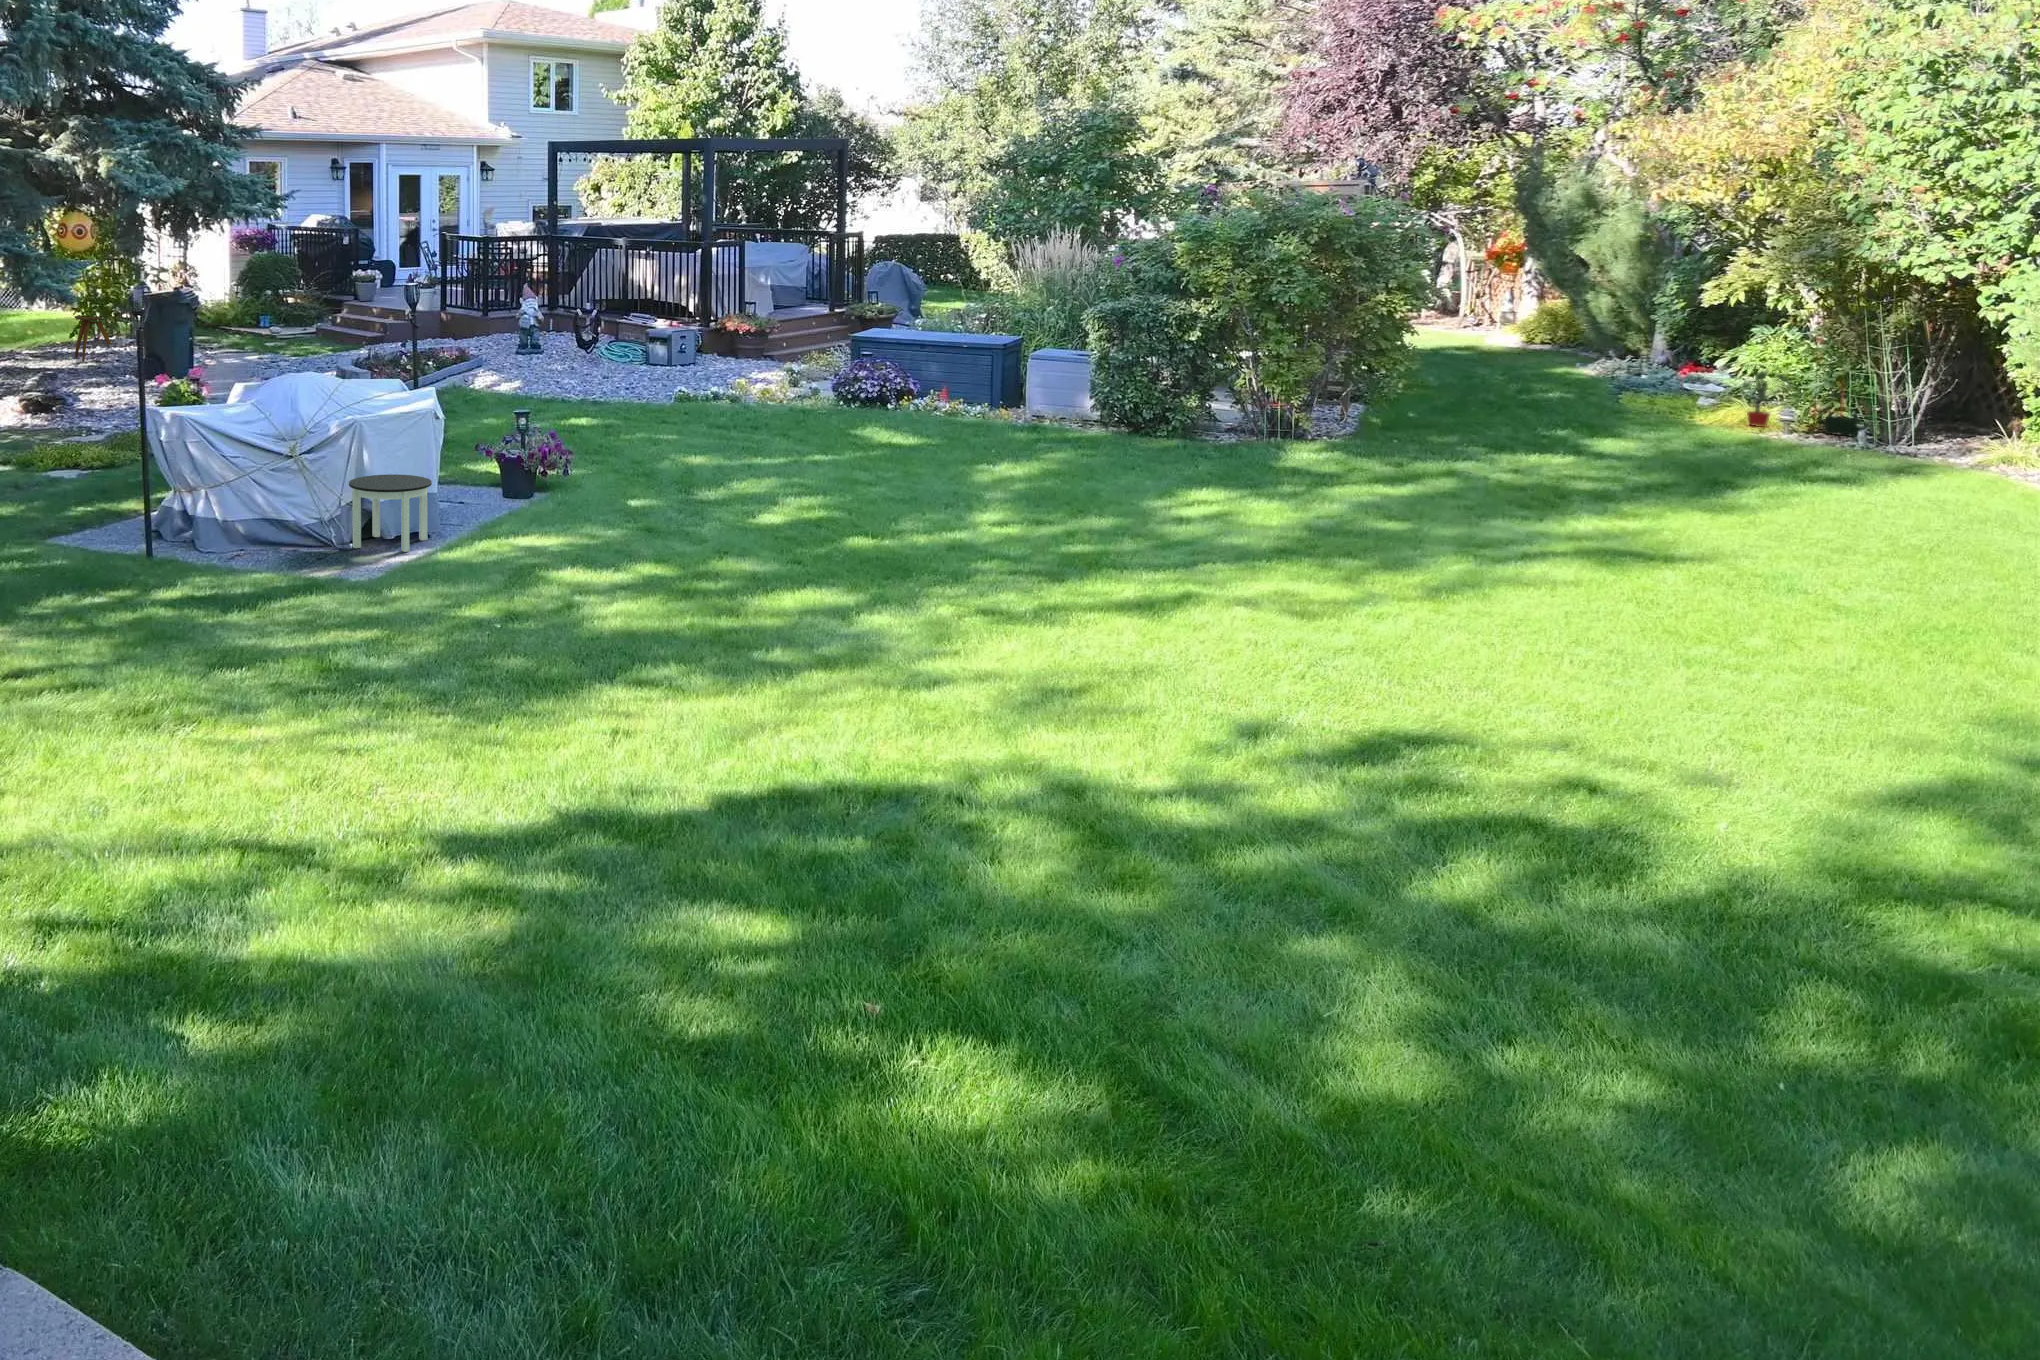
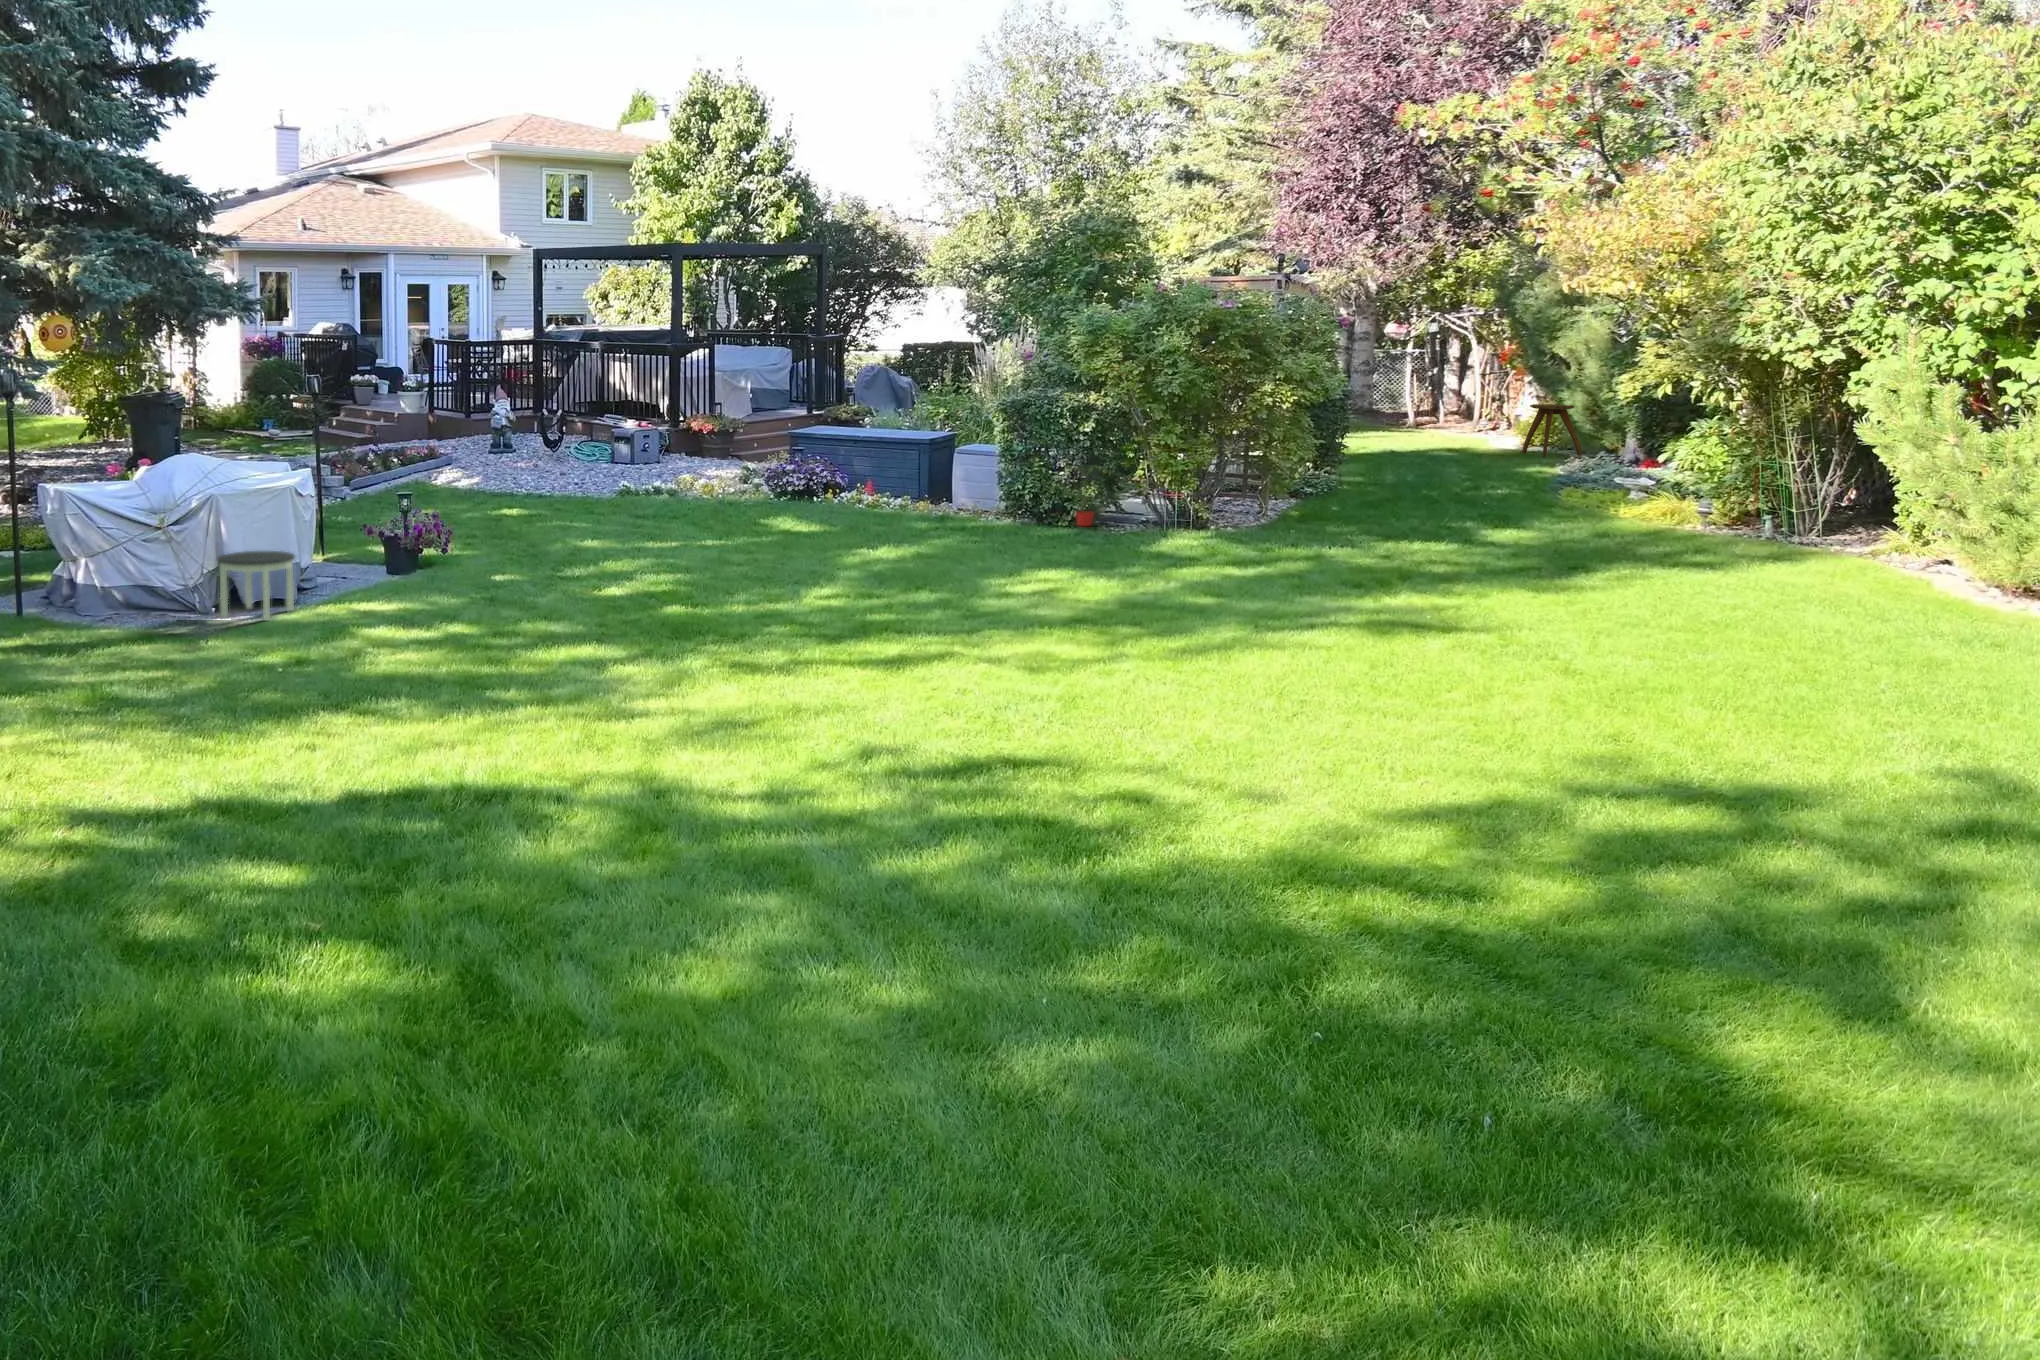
stool: present [75,315,111,361] -> present [1522,404,1582,457]
potted plant: present [1735,362,1789,427] -> present [1050,466,1121,526]
watering can: present [1818,406,1870,436] -> none [1719,490,1774,520]

